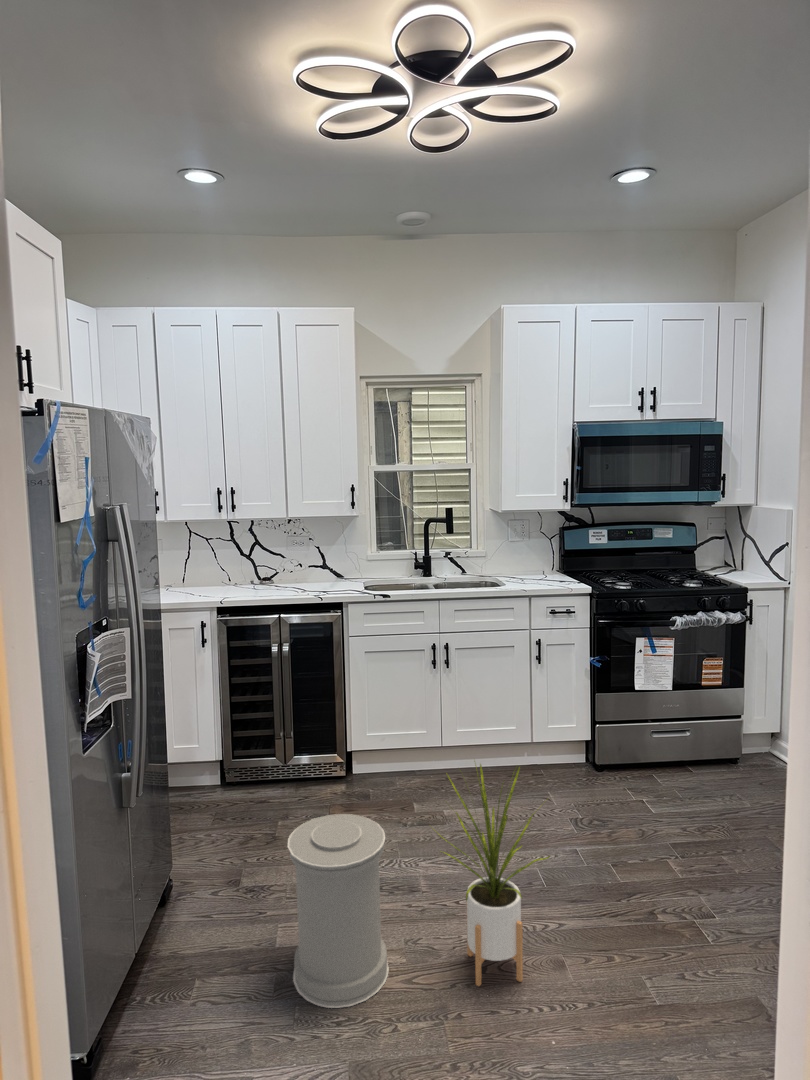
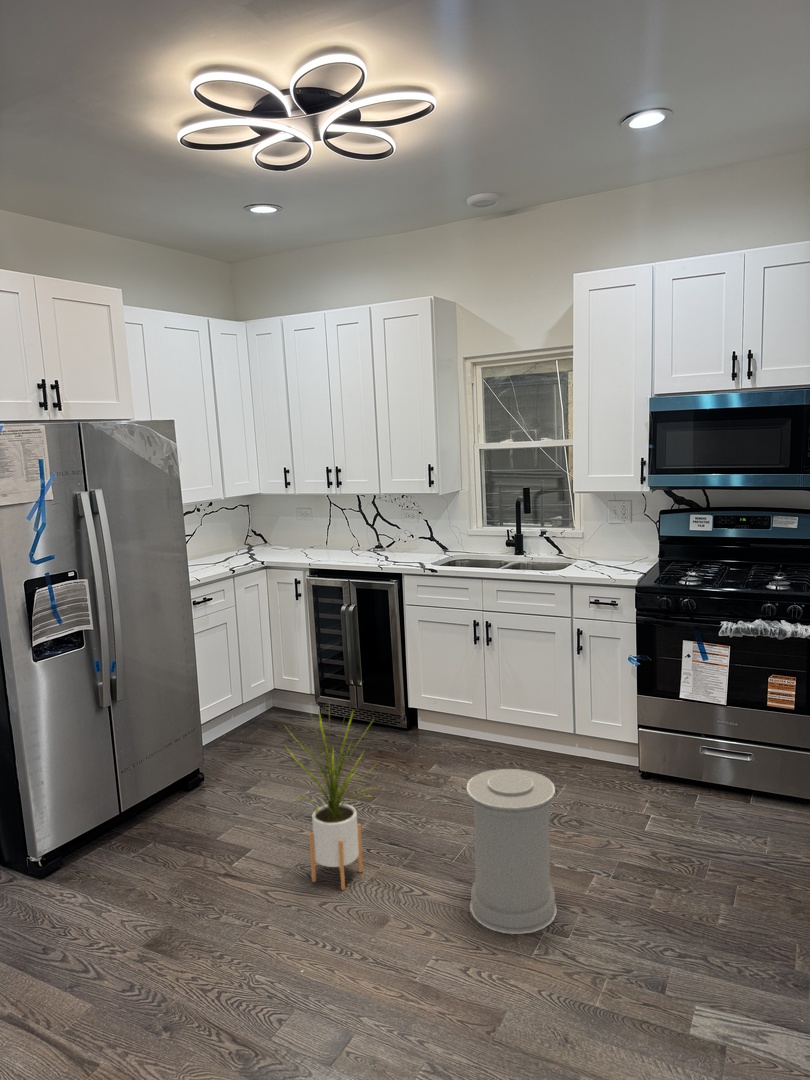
trash can: present [288,814,389,1008] -> present [467,769,556,934]

